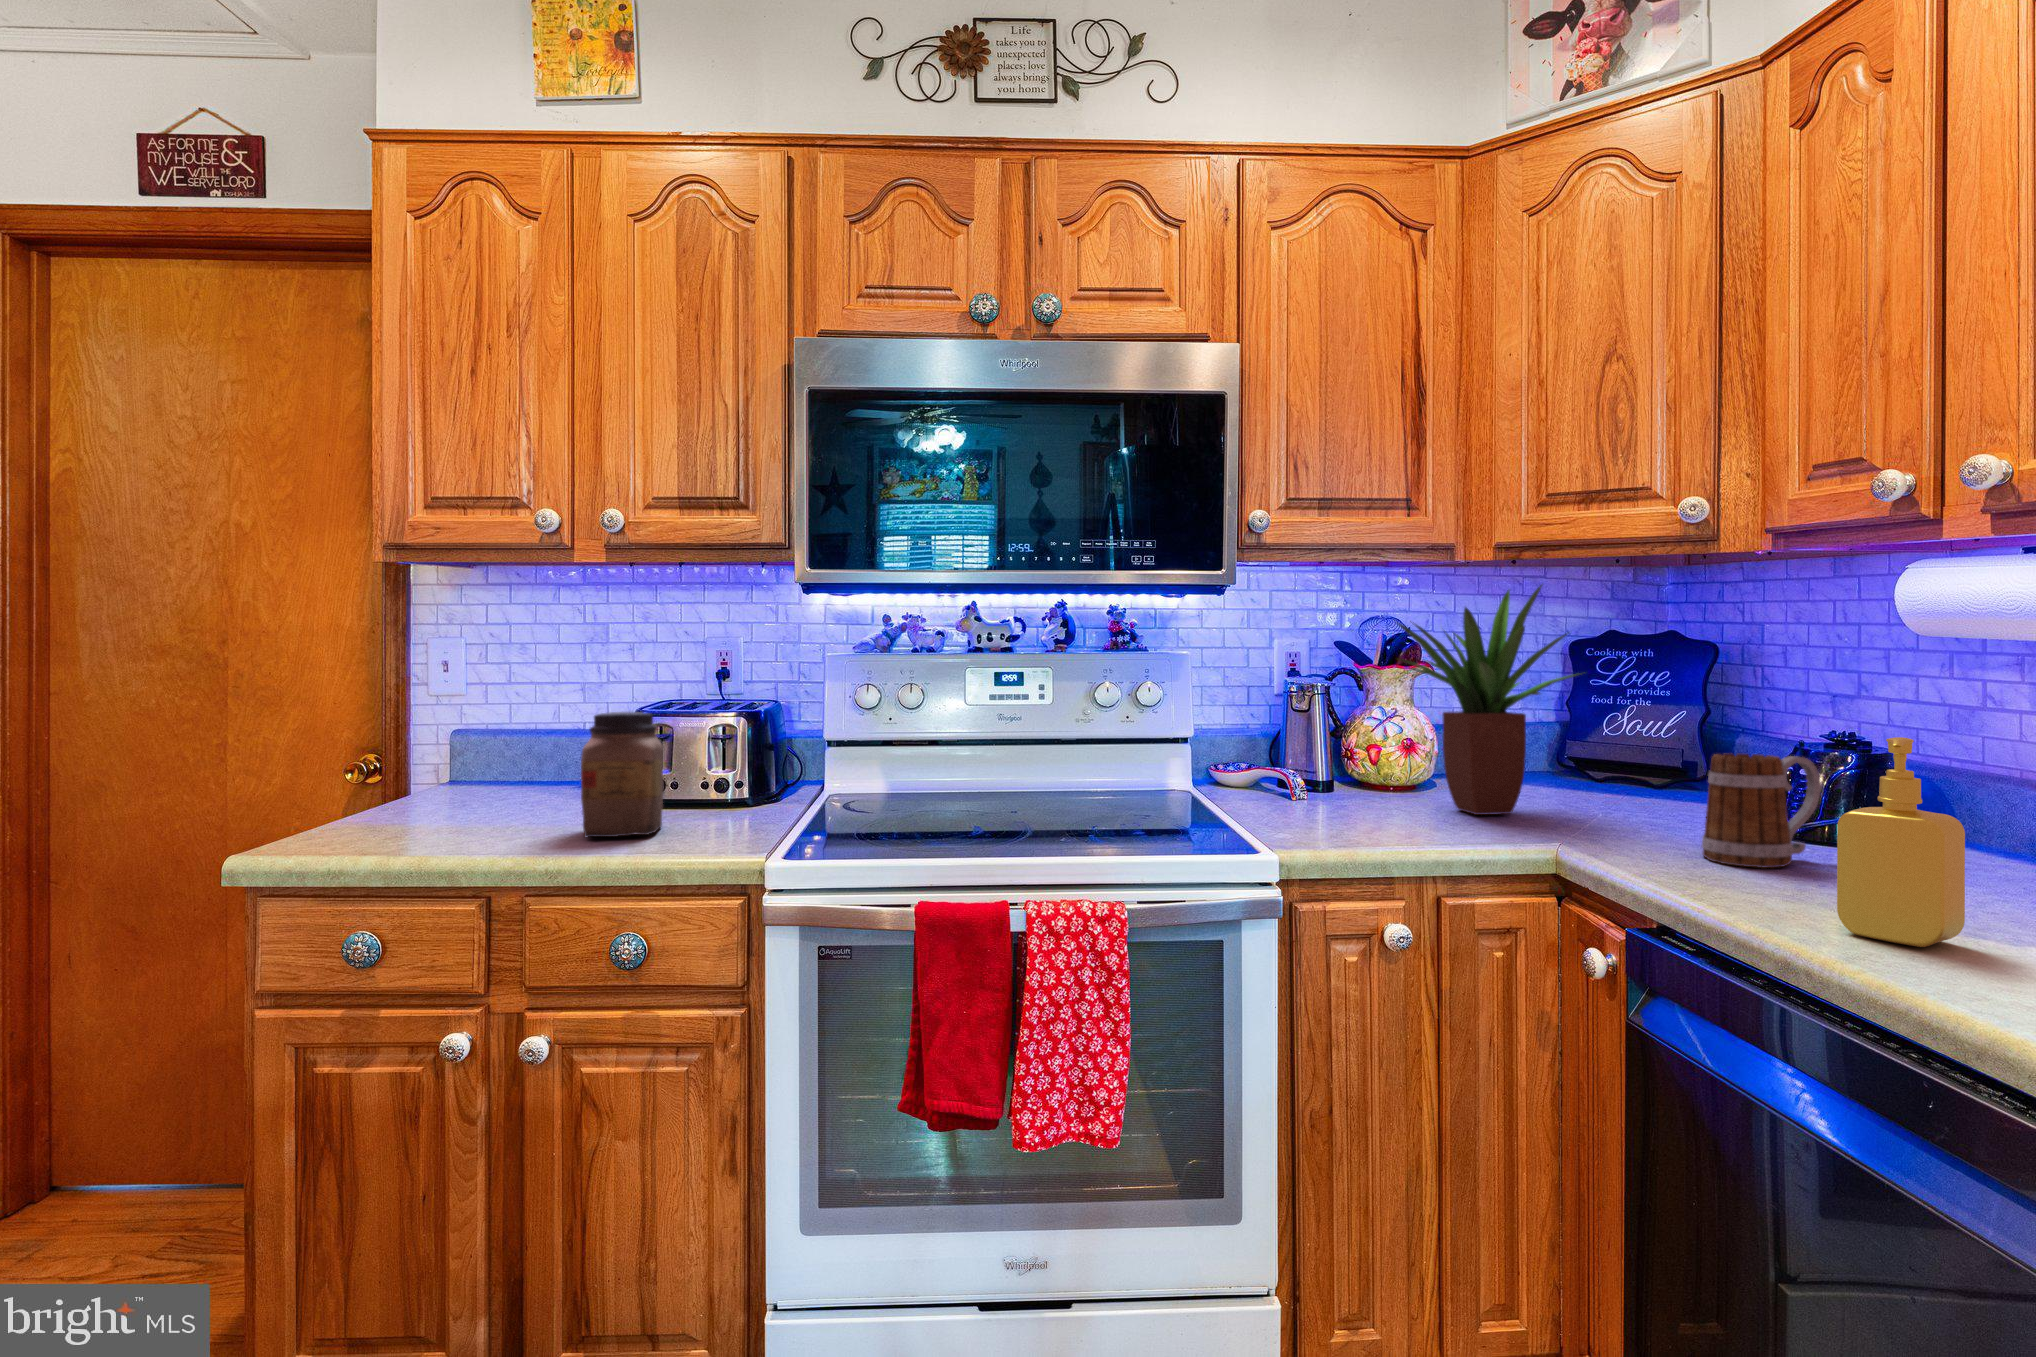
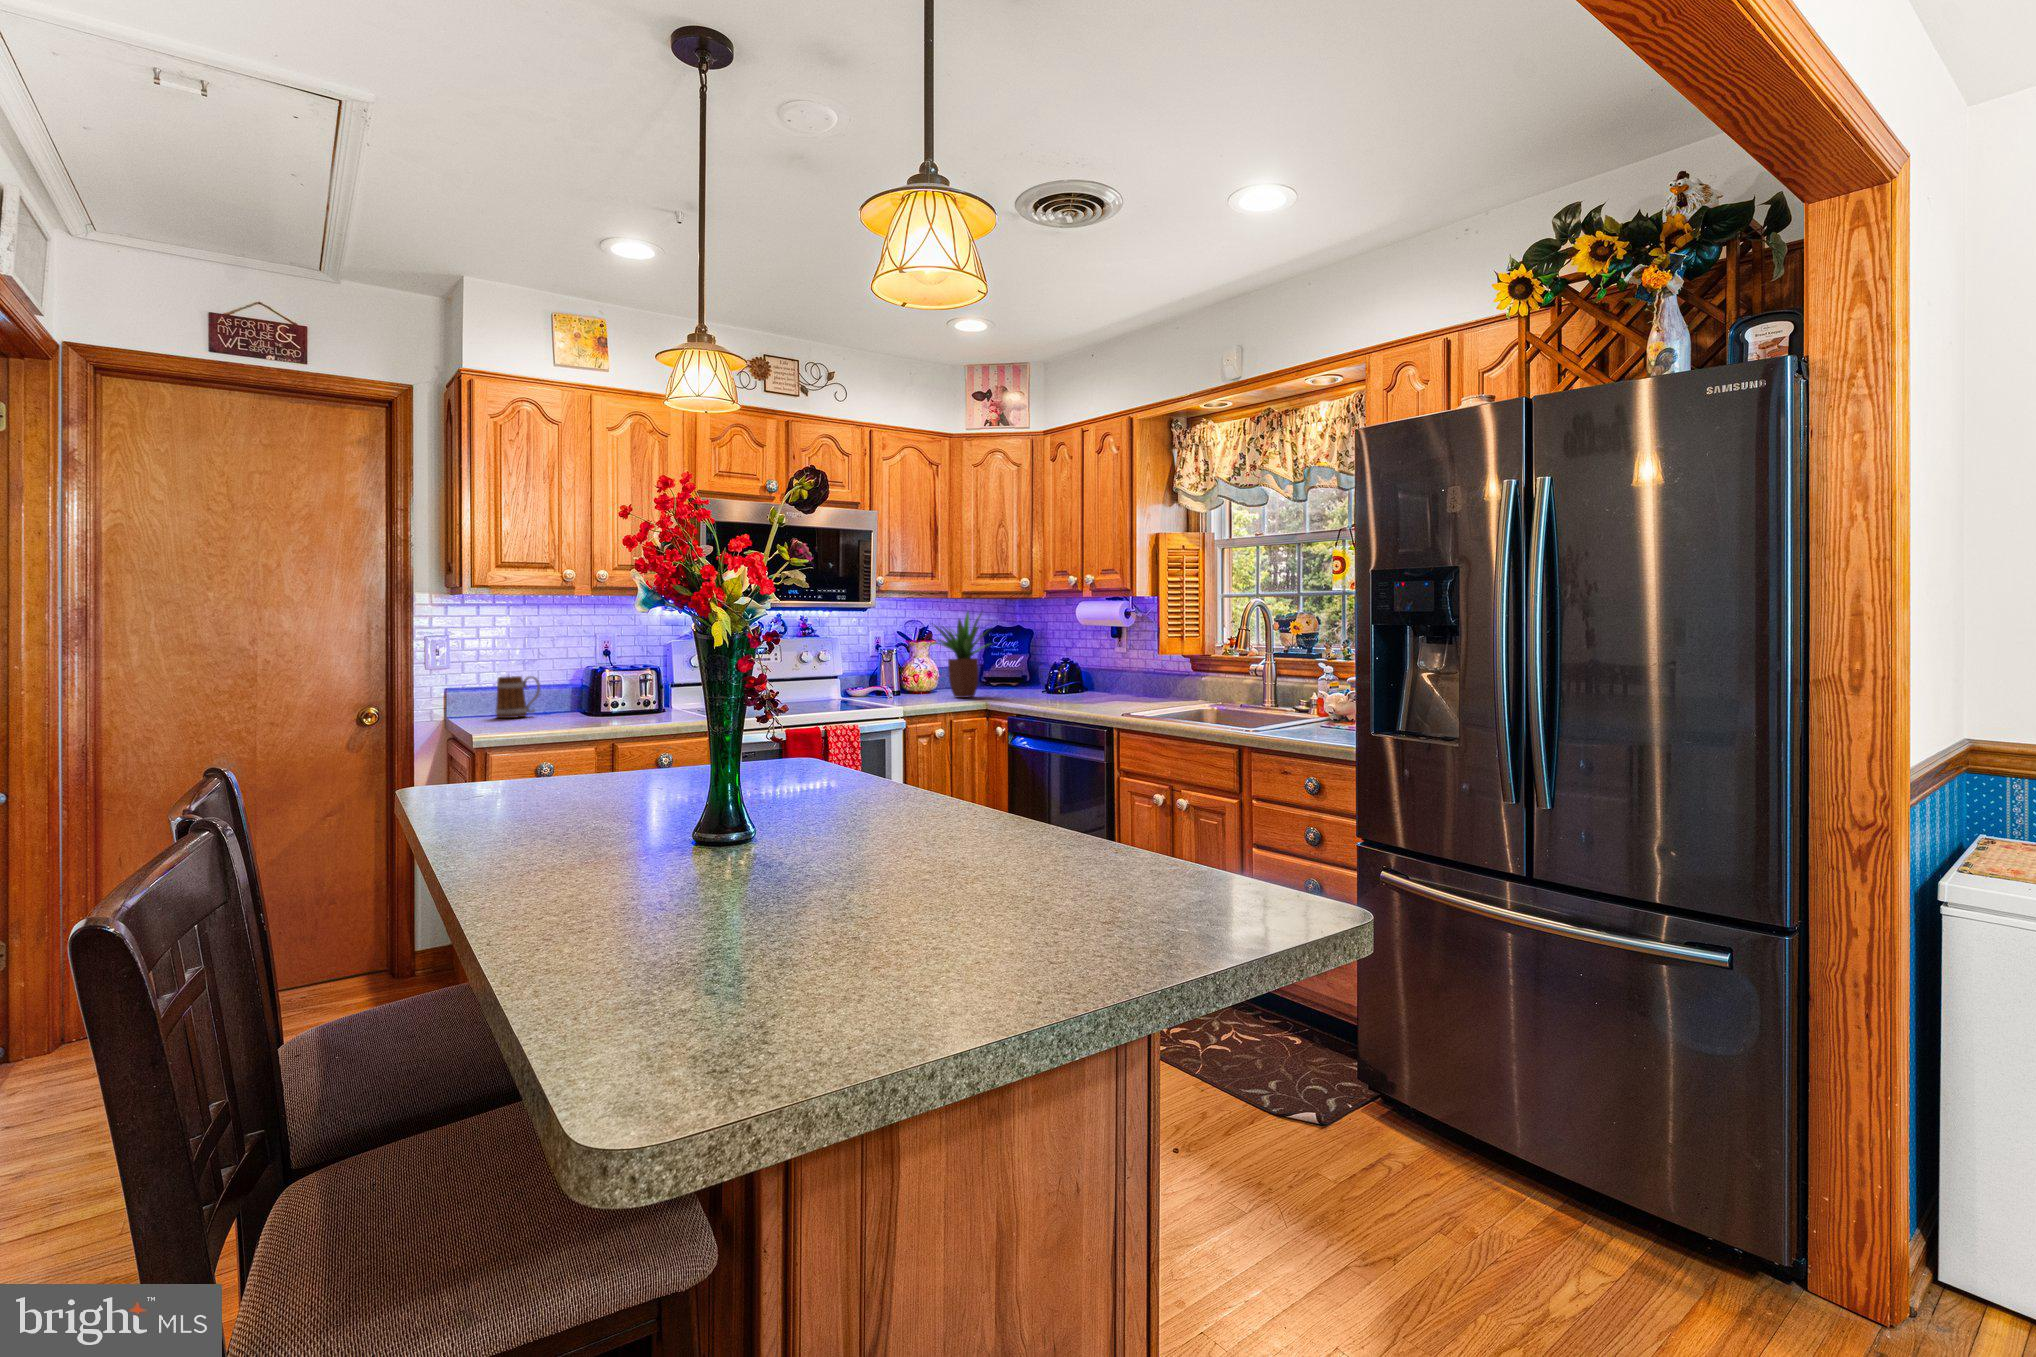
jar: present [581,712,664,838] -> none [621,666,662,722]
soap dispenser: present [1837,737,1965,947] -> none [1070,657,1096,711]
mug: present [1702,753,1821,868] -> present [496,676,540,718]

